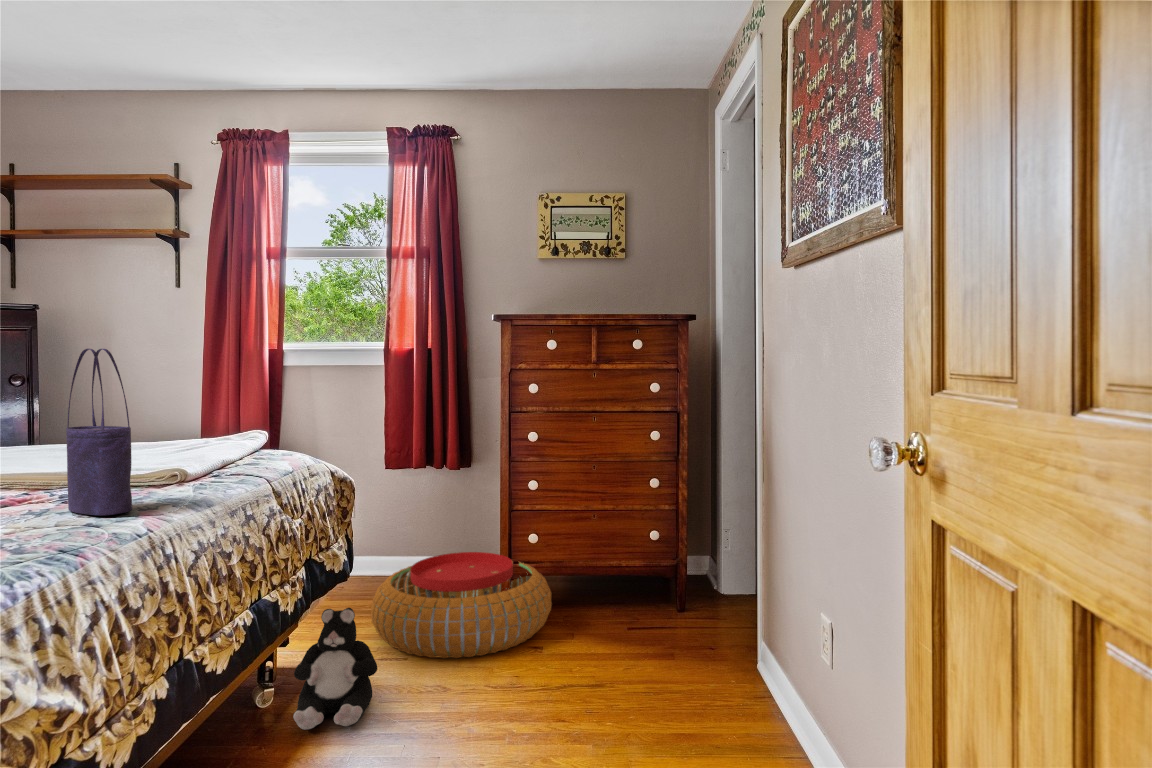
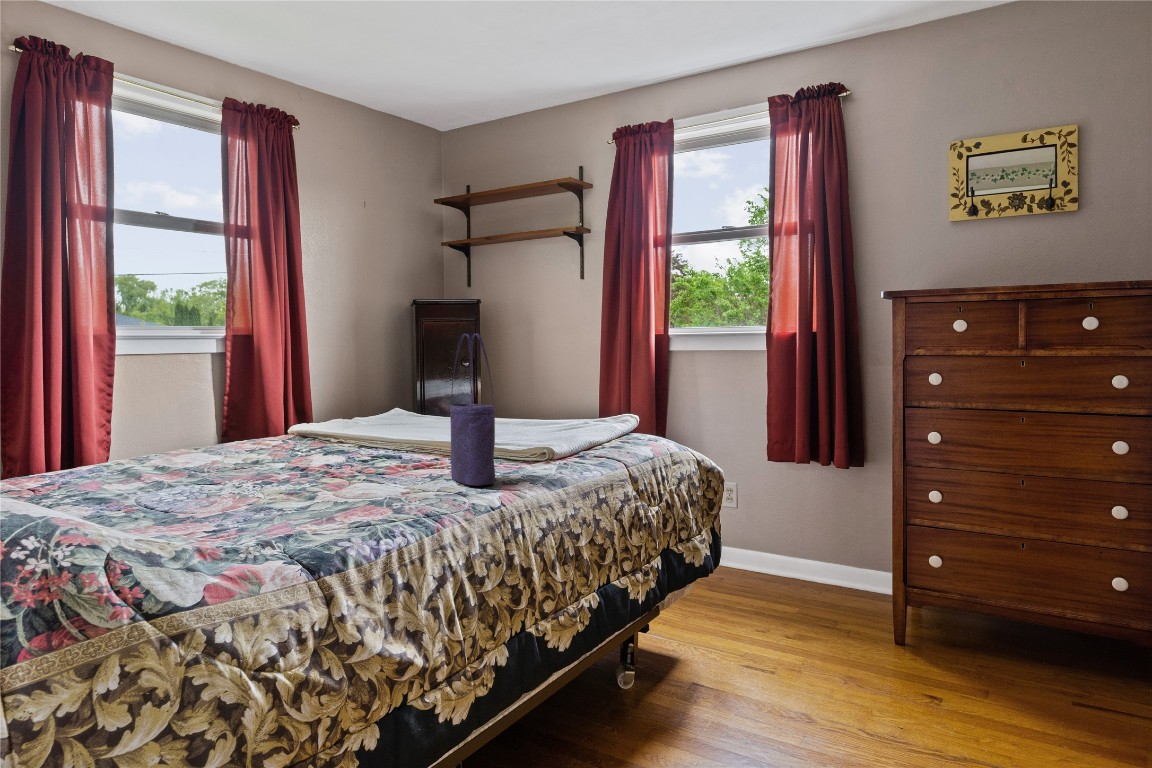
pouf: present [371,552,552,659] -> none [737,562,954,687]
plush toy: present [293,608,377,730] -> none [644,602,732,730]

